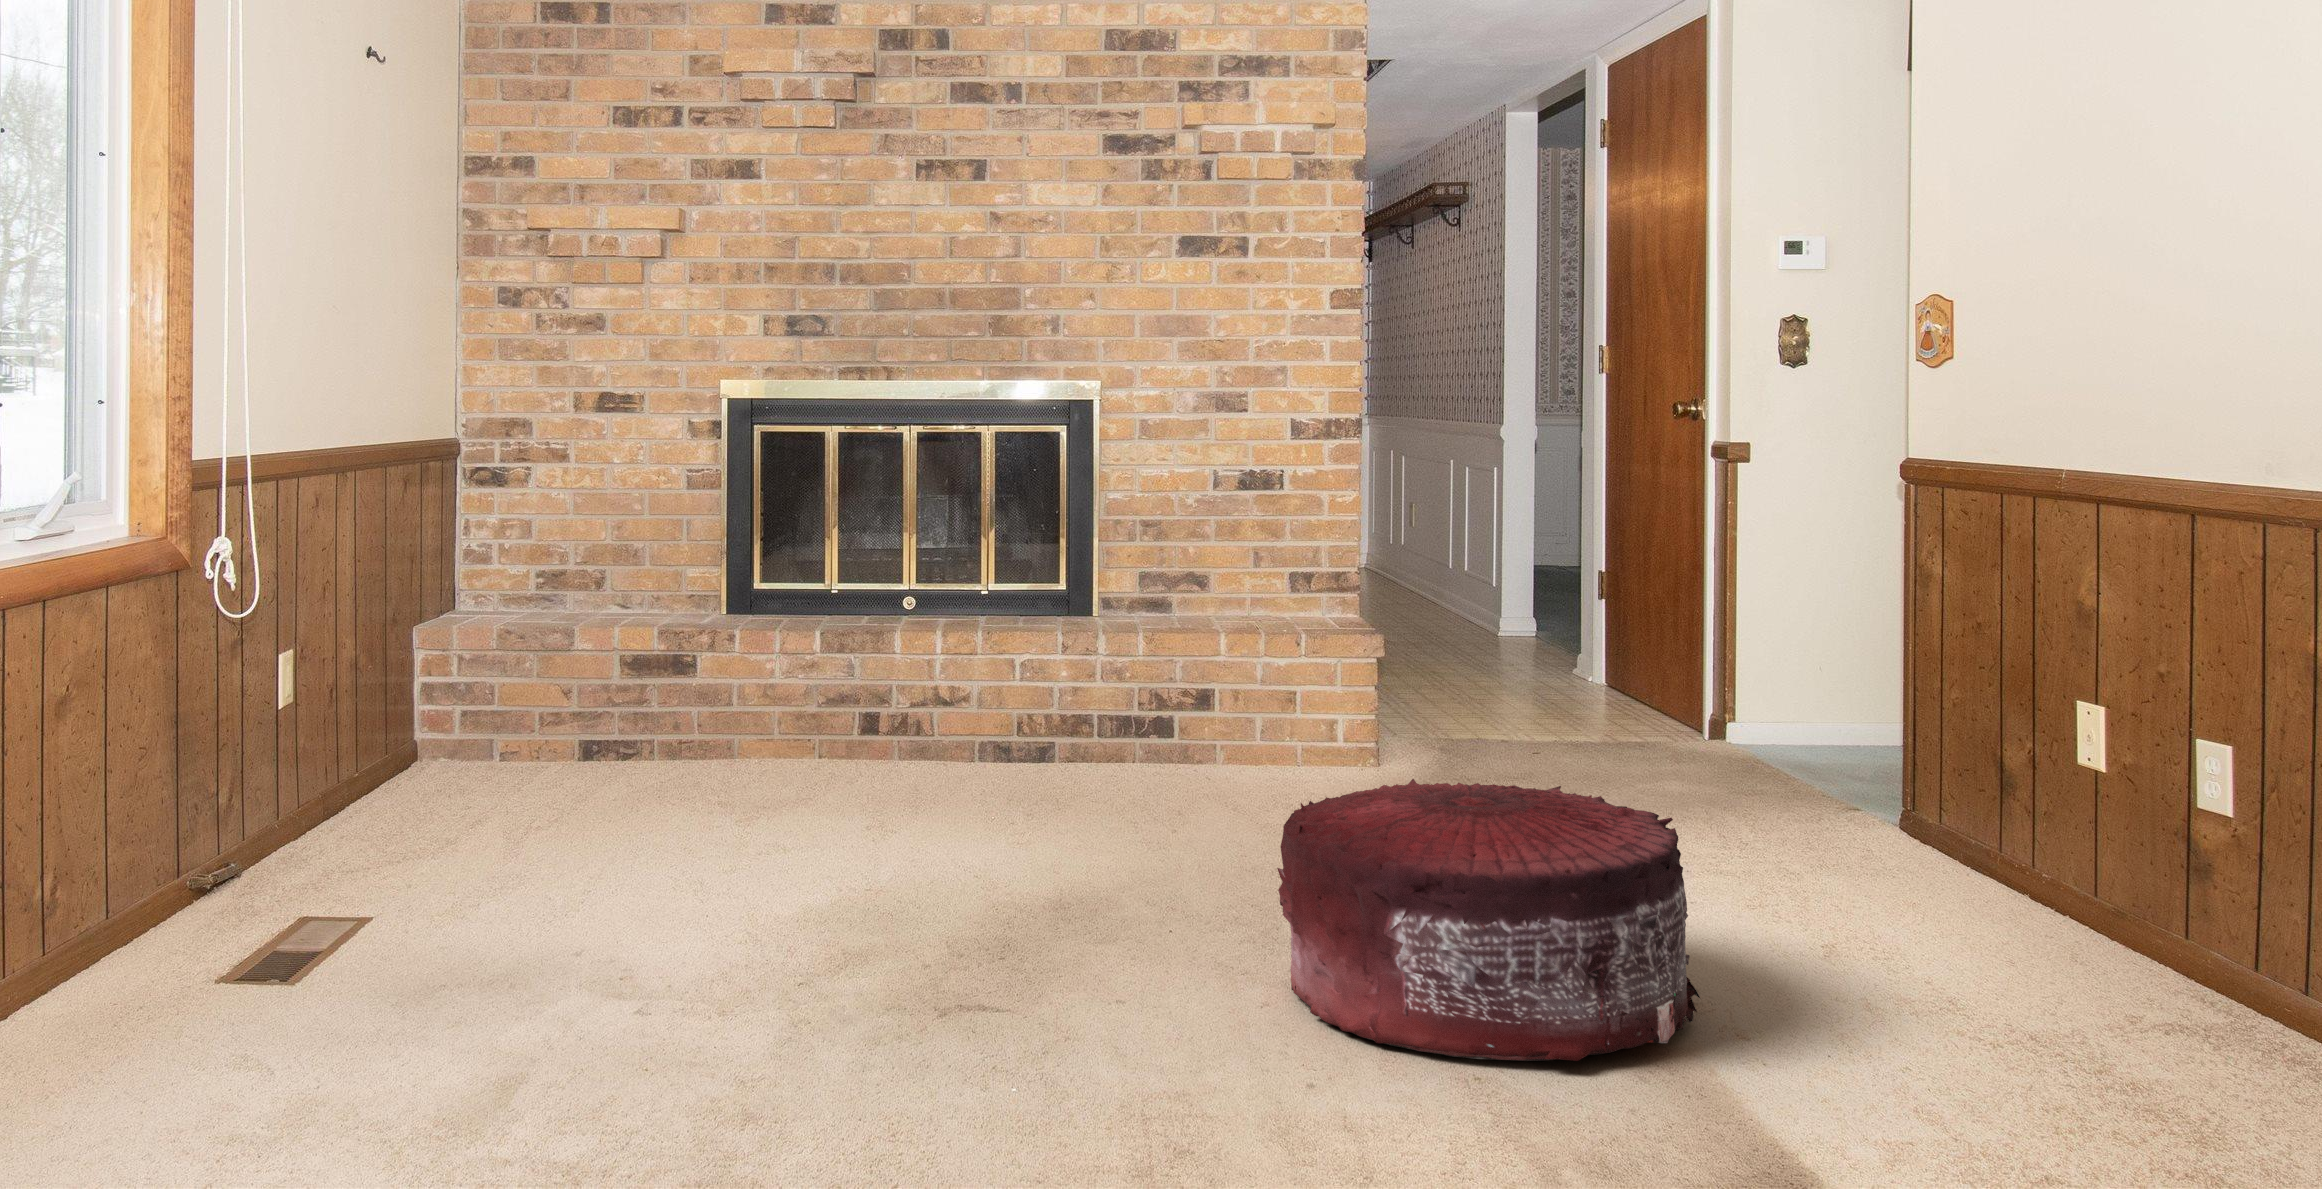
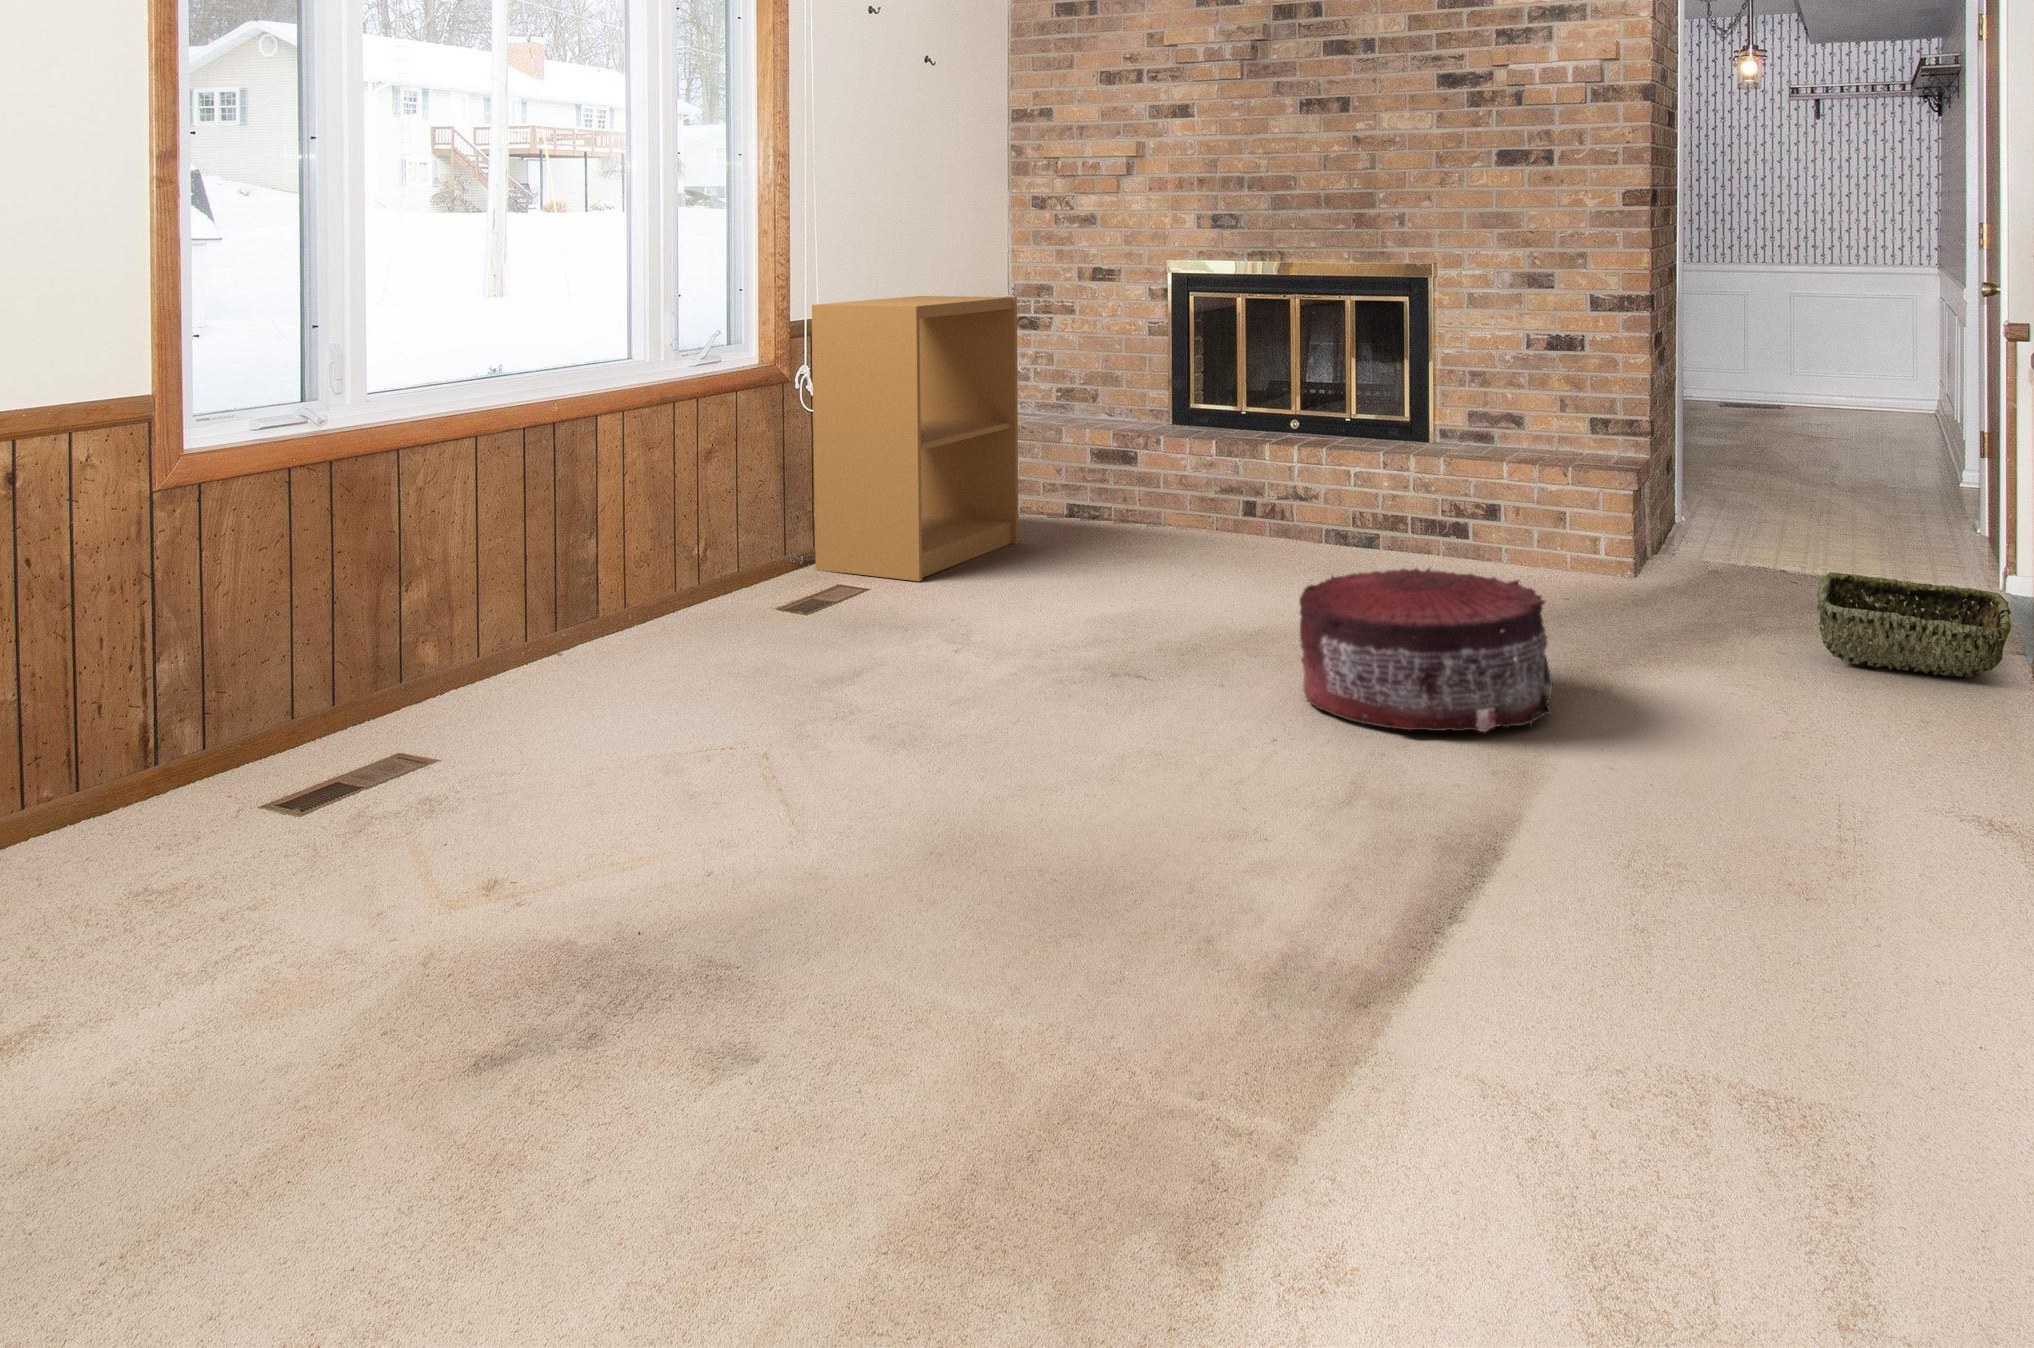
bookshelf: none [210,398,545,896] -> present [812,296,1019,581]
woven basket: none [1739,747,2001,869] -> present [1817,572,2011,677]

